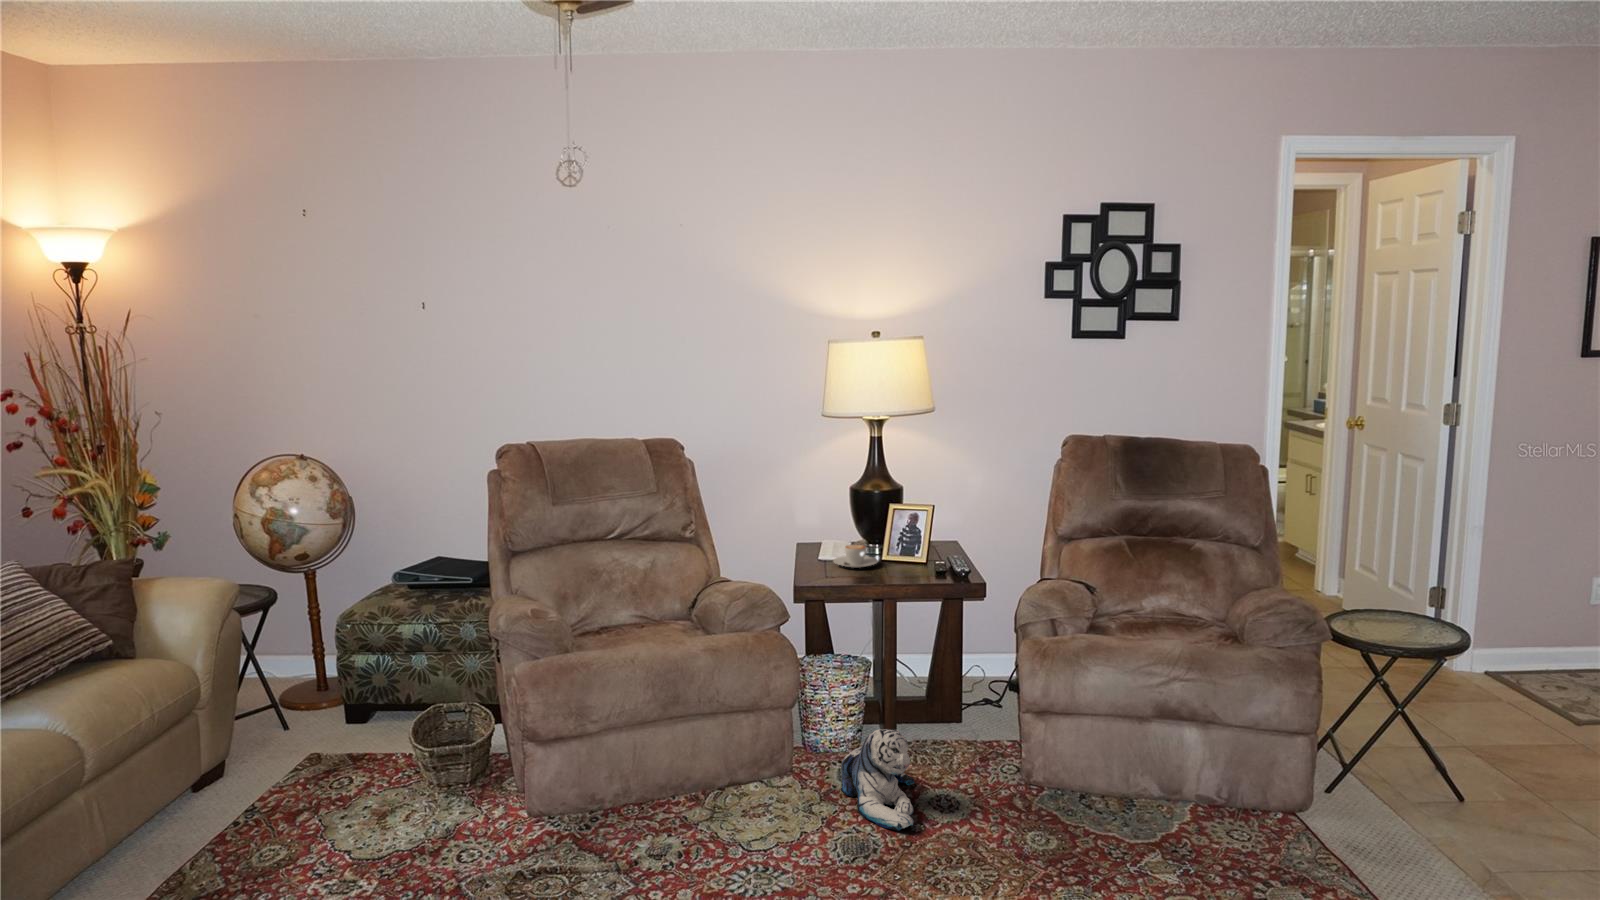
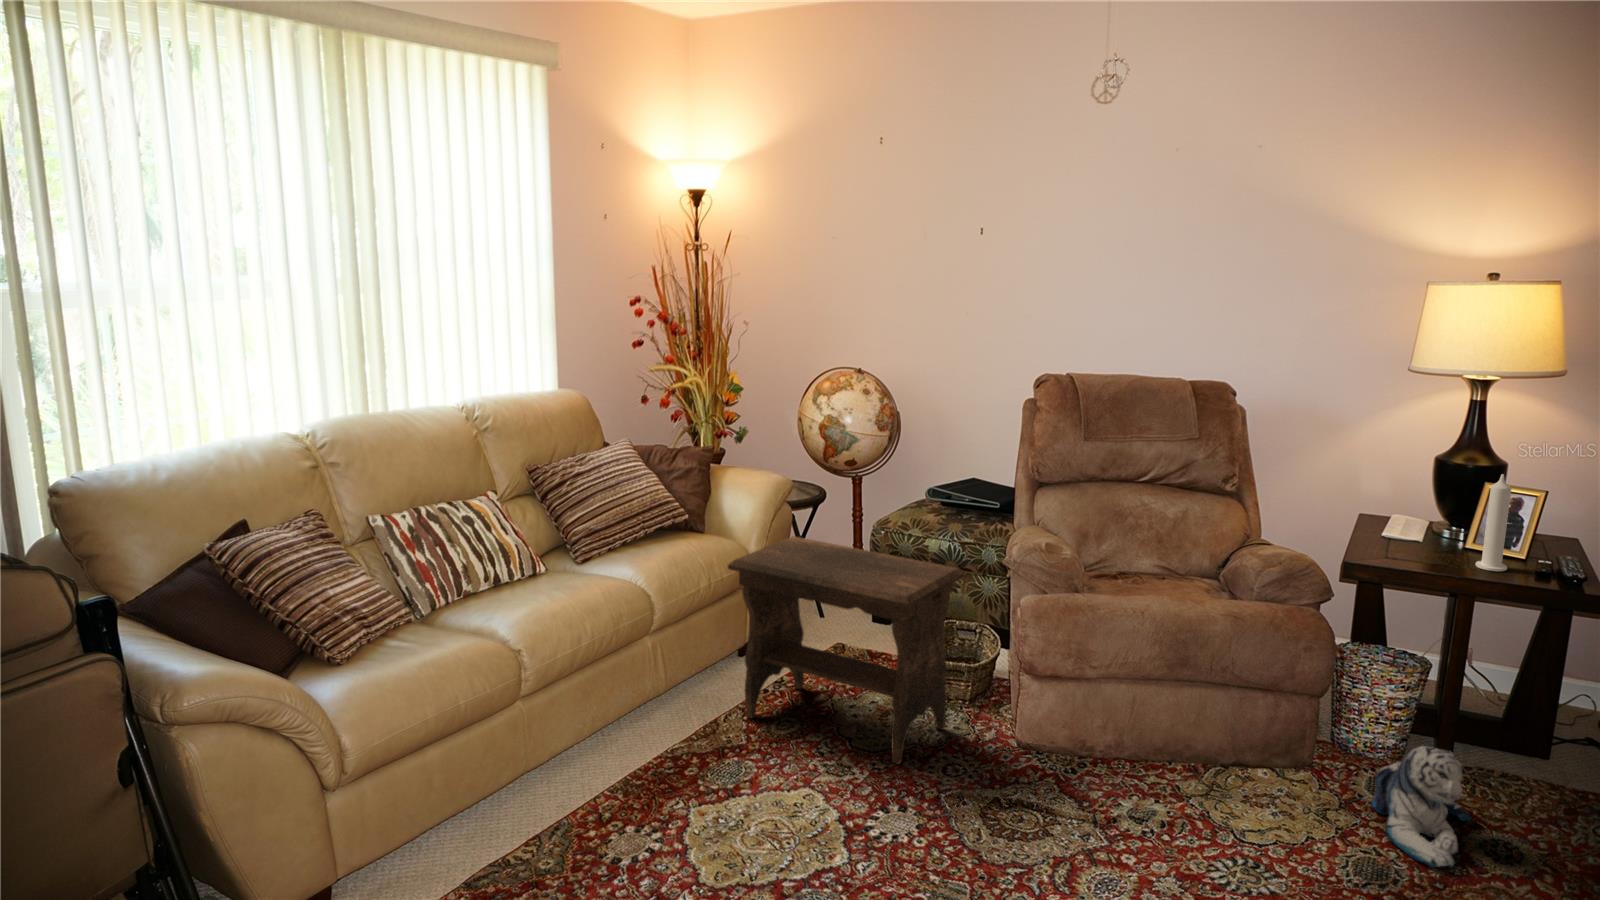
candle: none [888,499,910,577] -> present [1475,474,1511,571]
coffee cup: present [834,544,878,568] -> none [1404,522,1466,551]
footstool: none [173,642,460,867] -> present [728,536,965,764]

